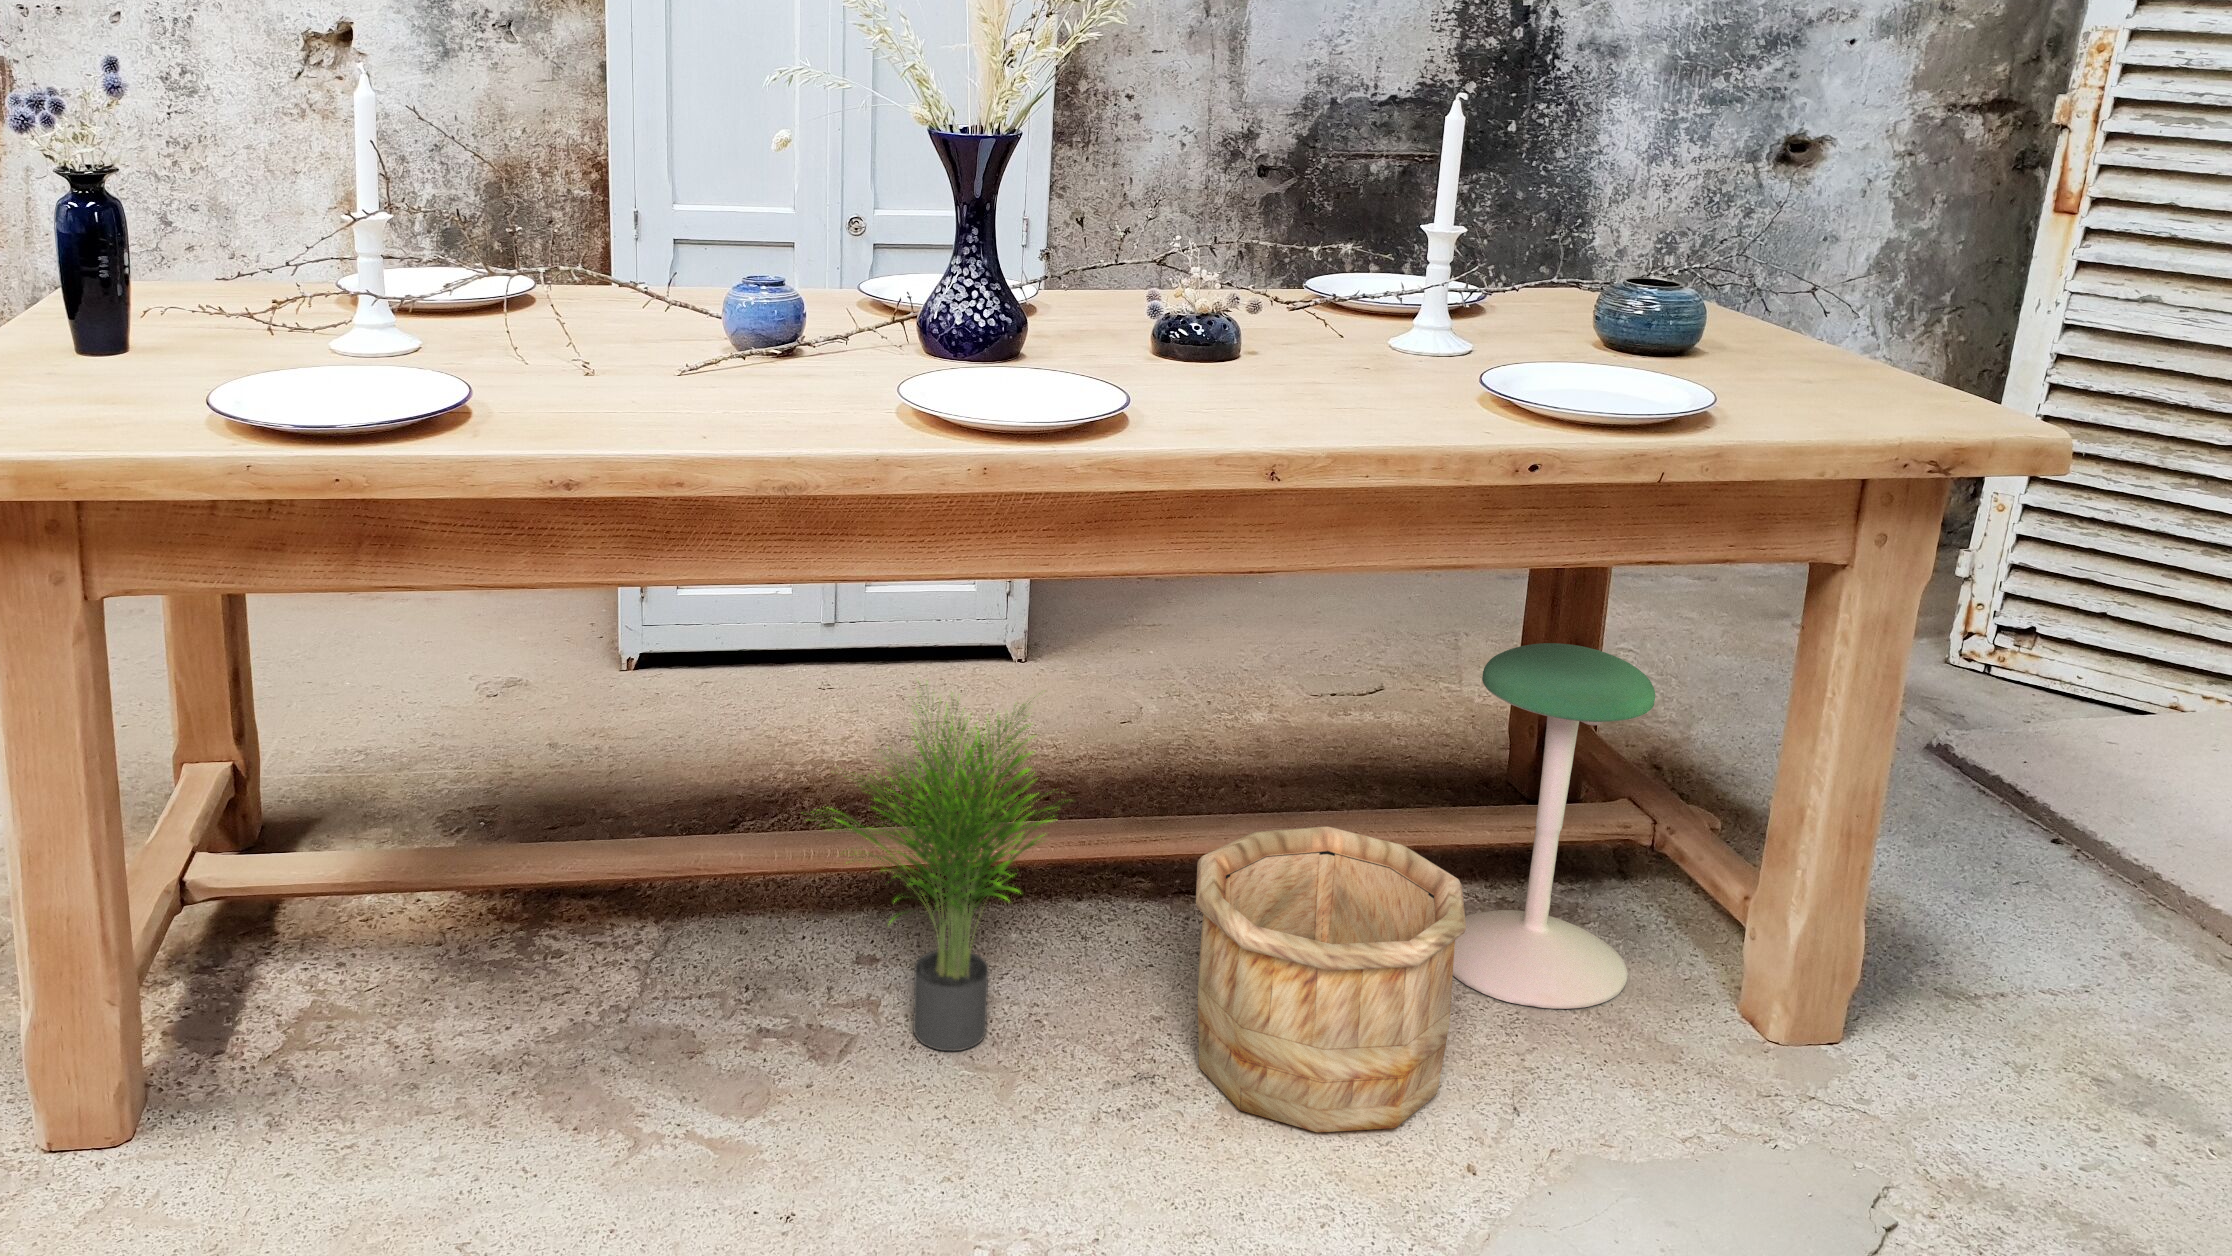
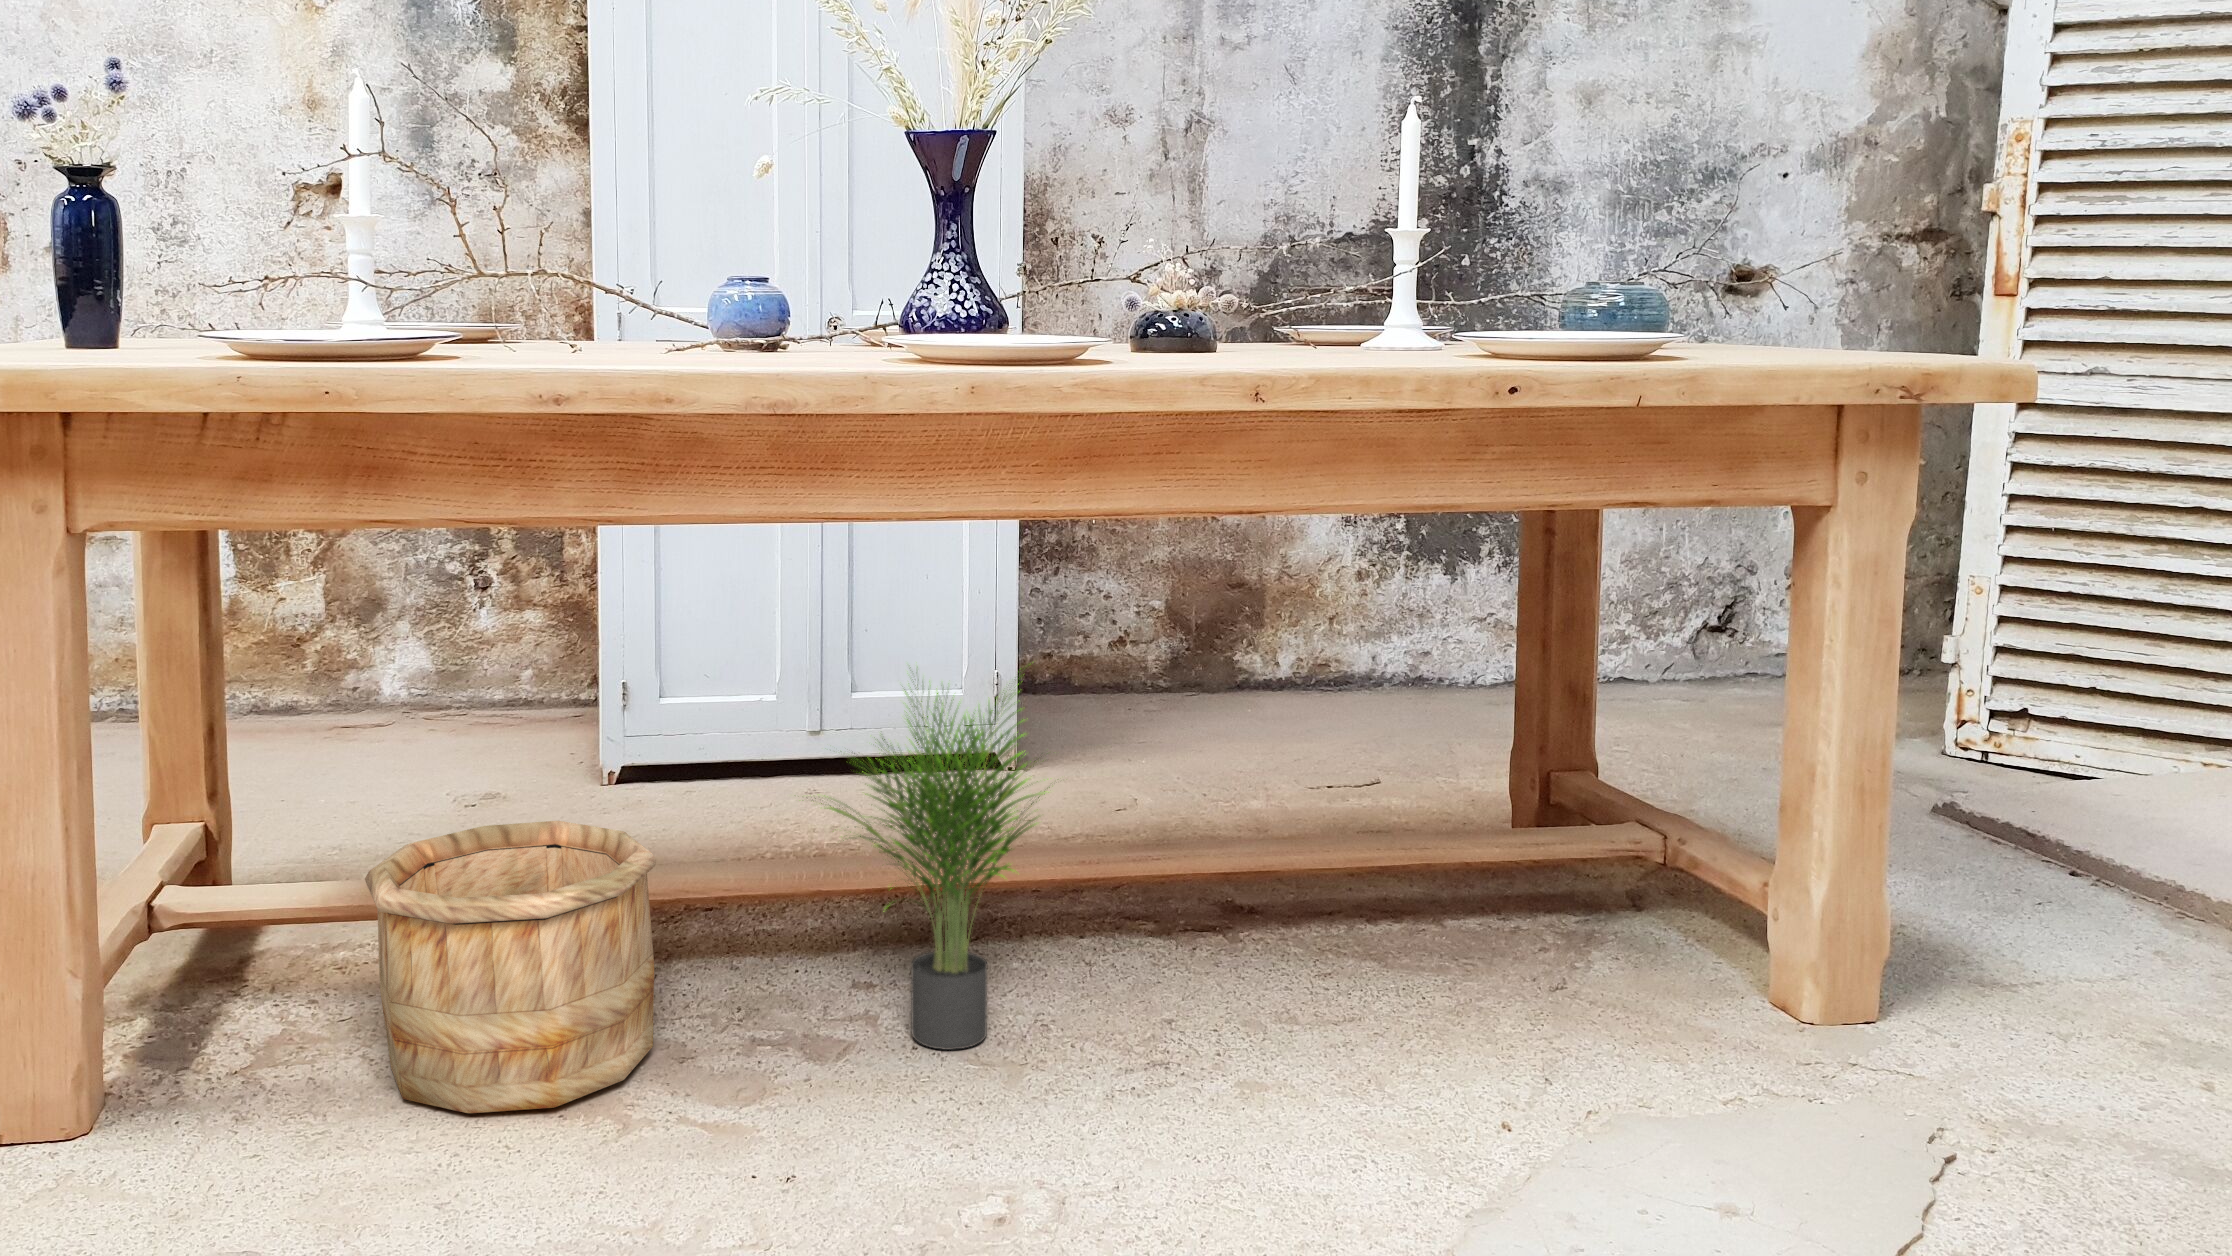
stool: present [1453,643,1655,1009] -> none [1447,639,1643,1005]
wooden bucket: present [1196,826,1466,1132] -> present [365,821,656,1113]

